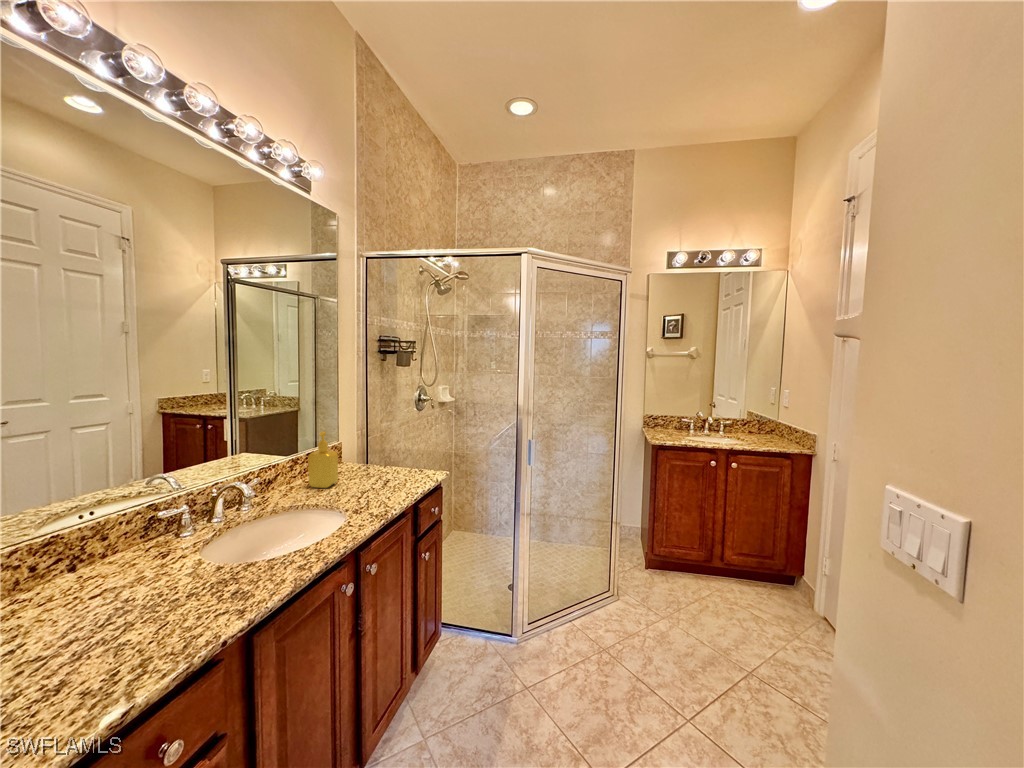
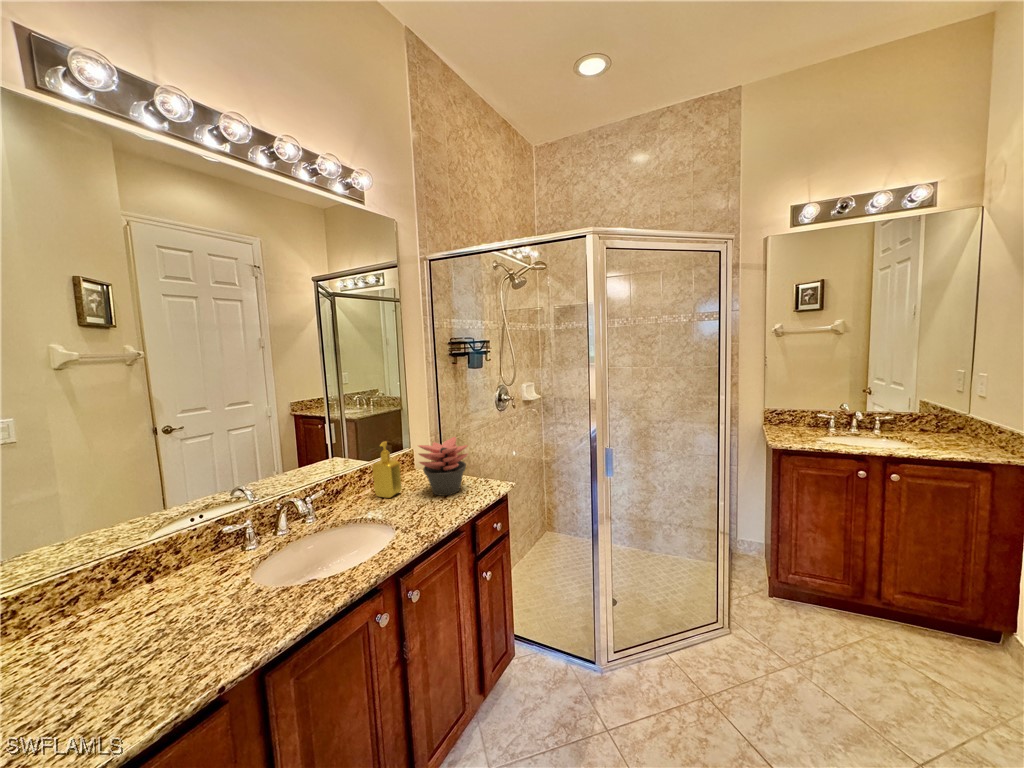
succulent plant: none [358,429,409,484] -> present [418,437,468,496]

